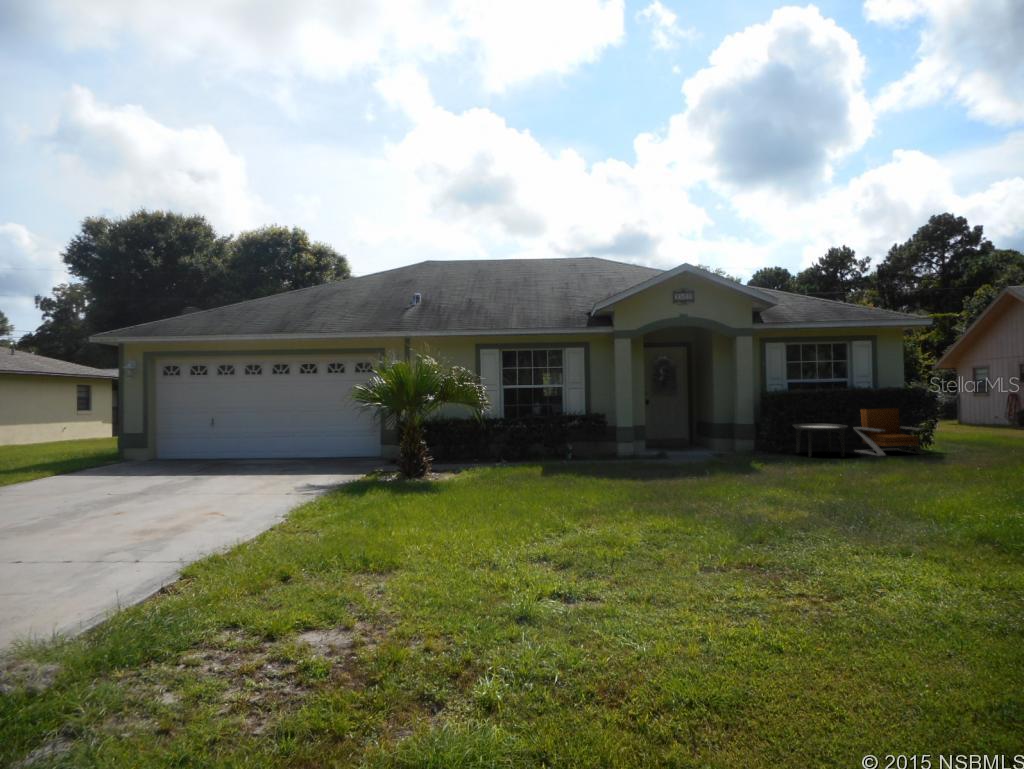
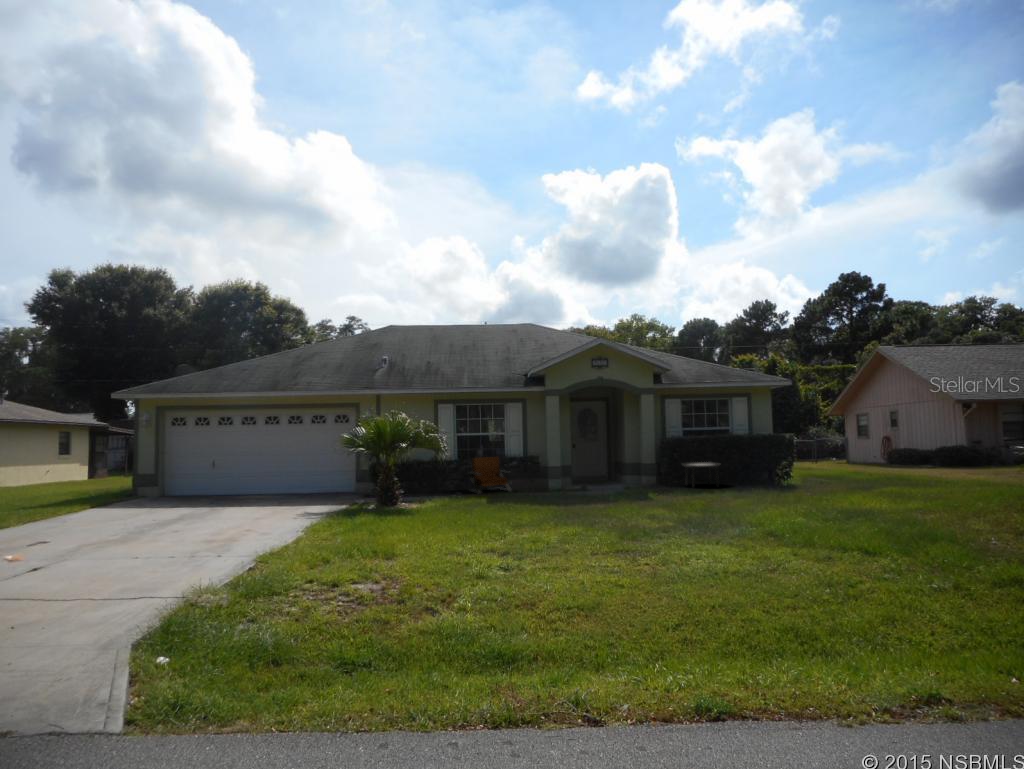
lounge chair: present [854,408,925,456] -> present [468,457,511,494]

